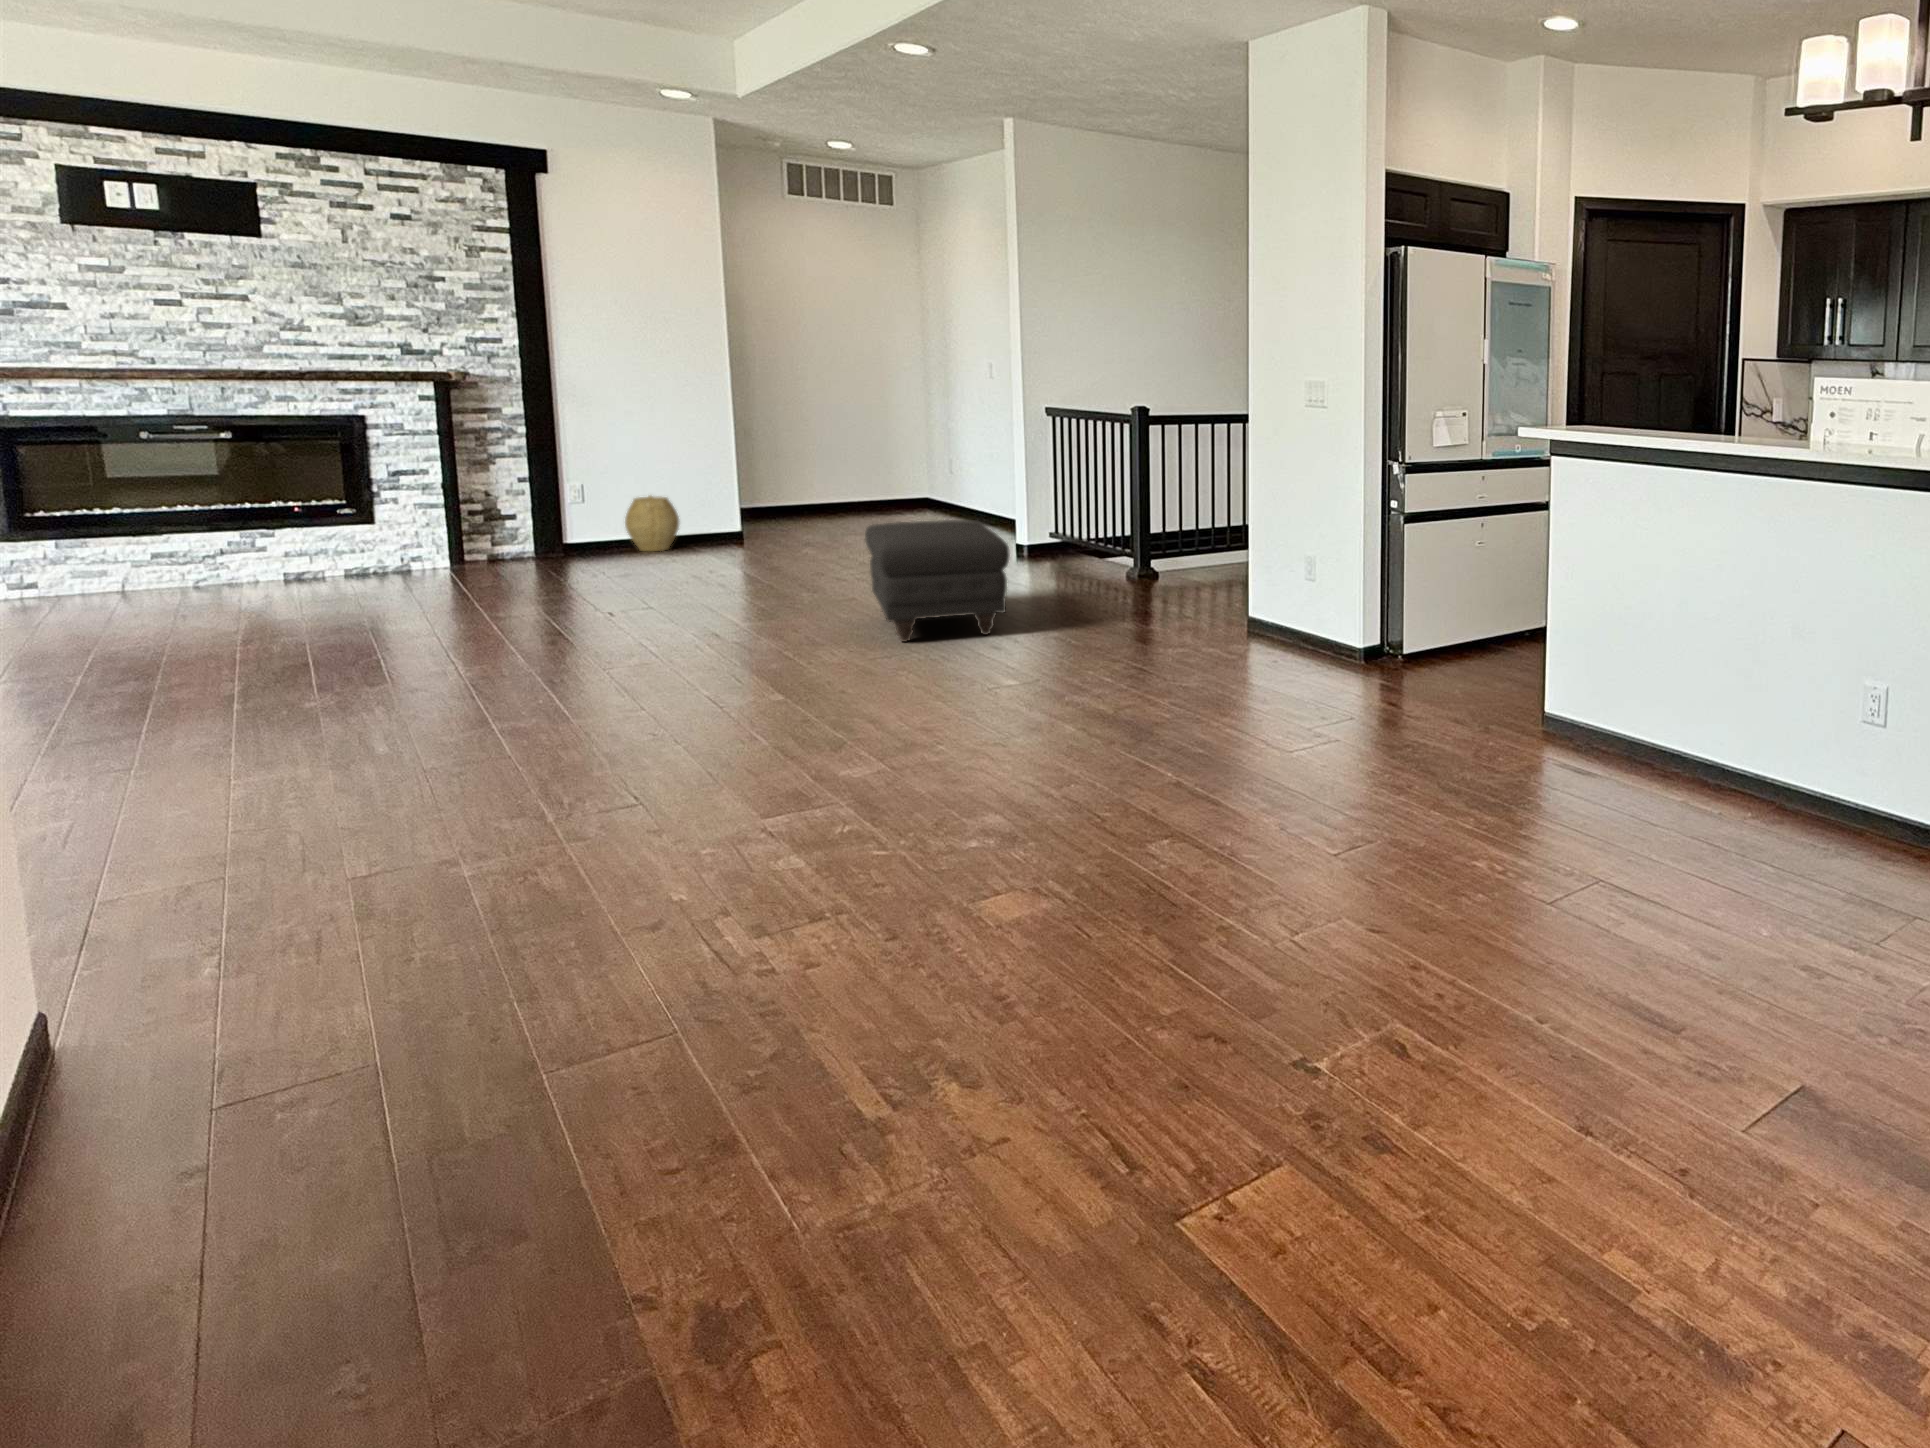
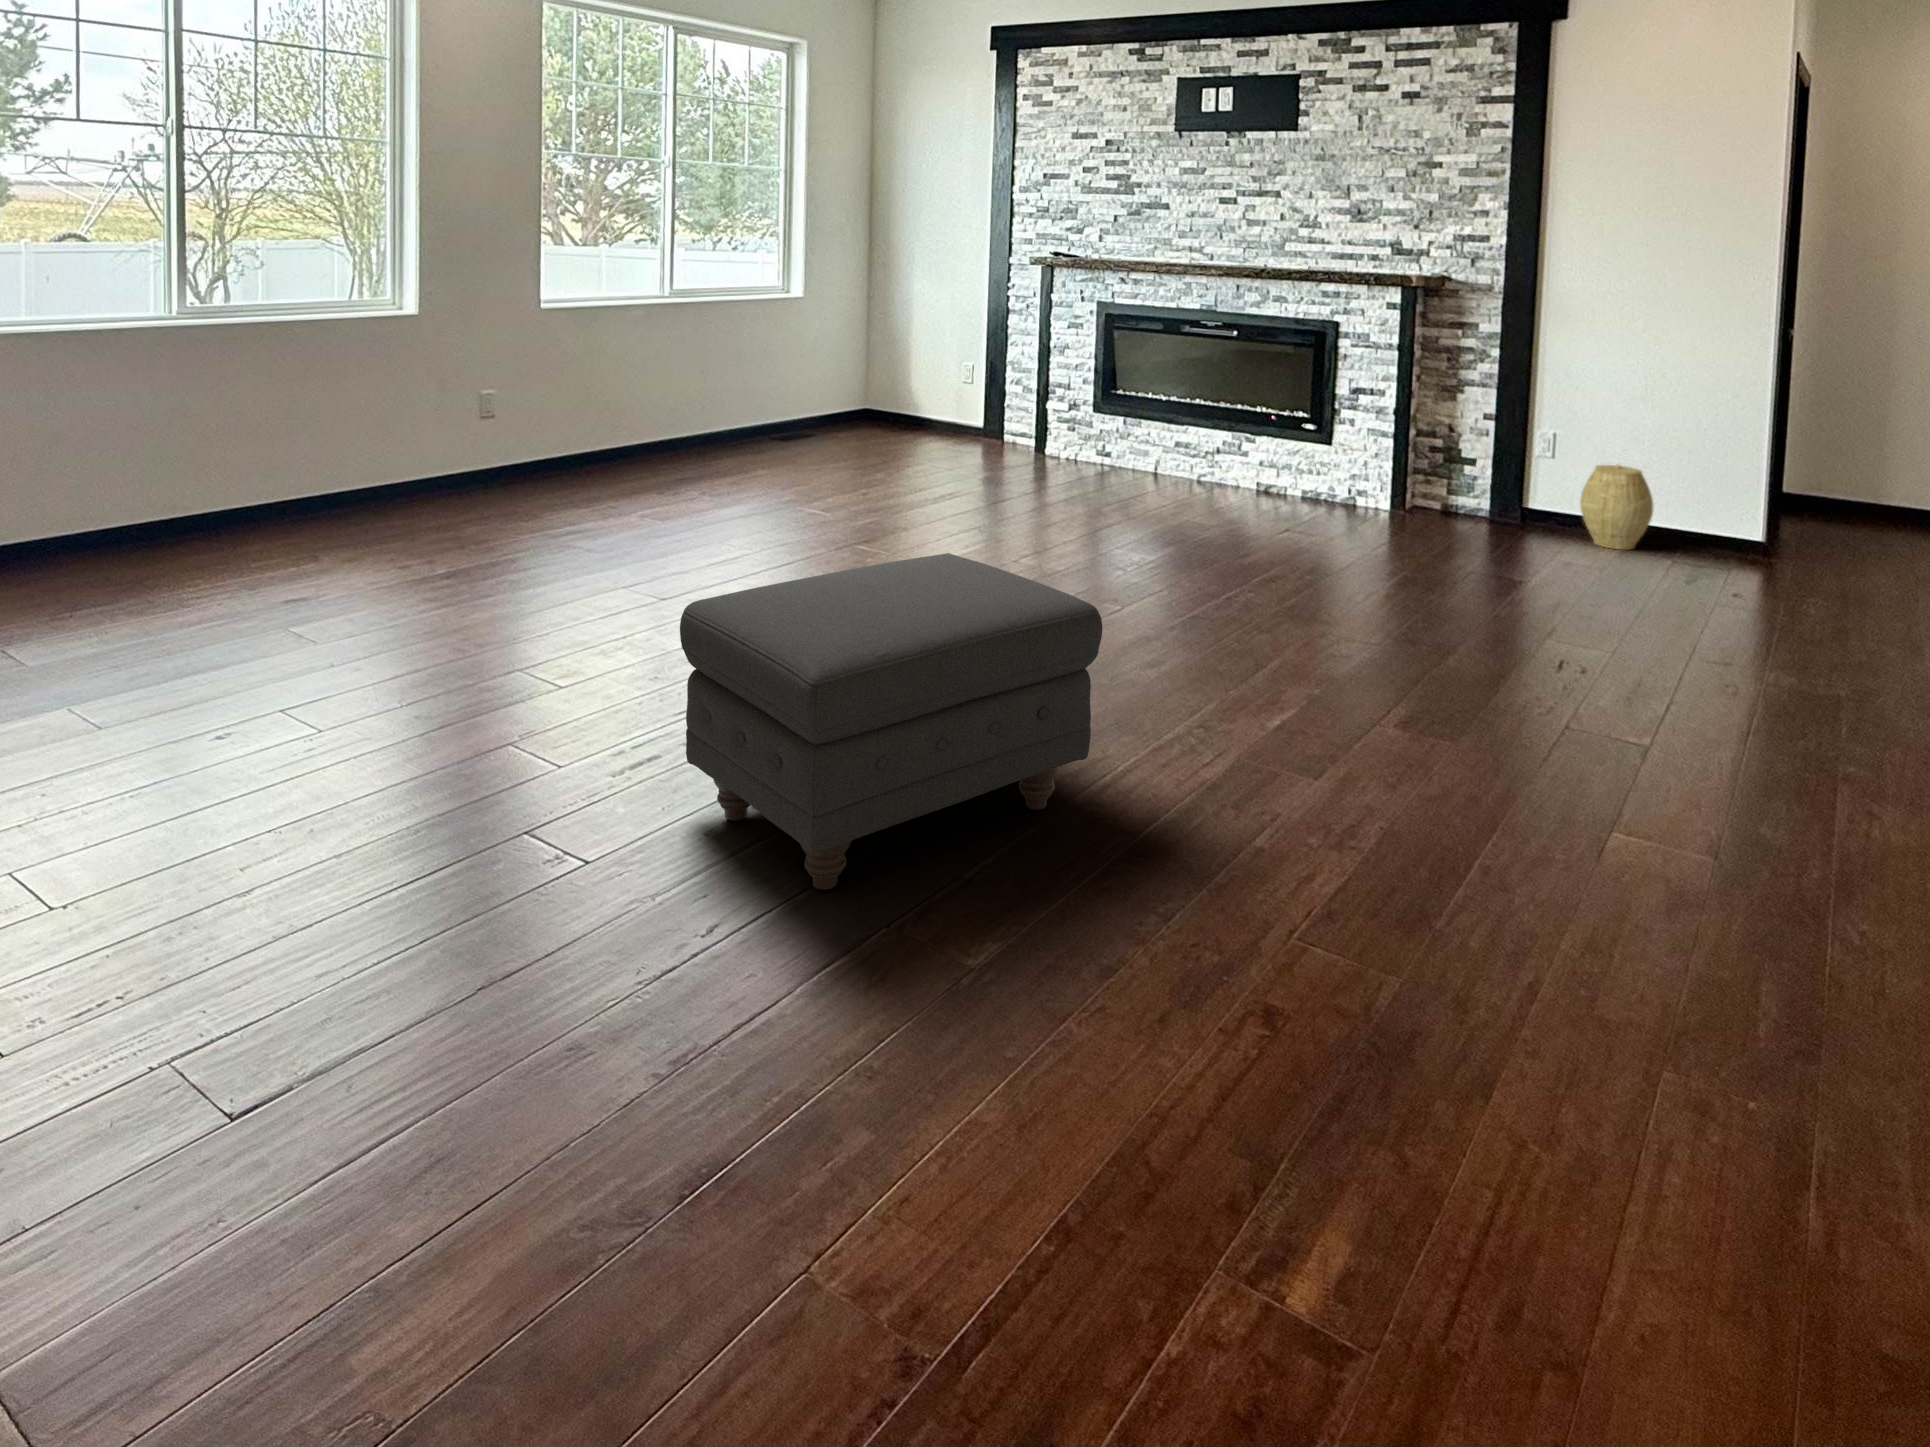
ottoman: present [865,520,1010,642] -> present [680,553,1102,890]

